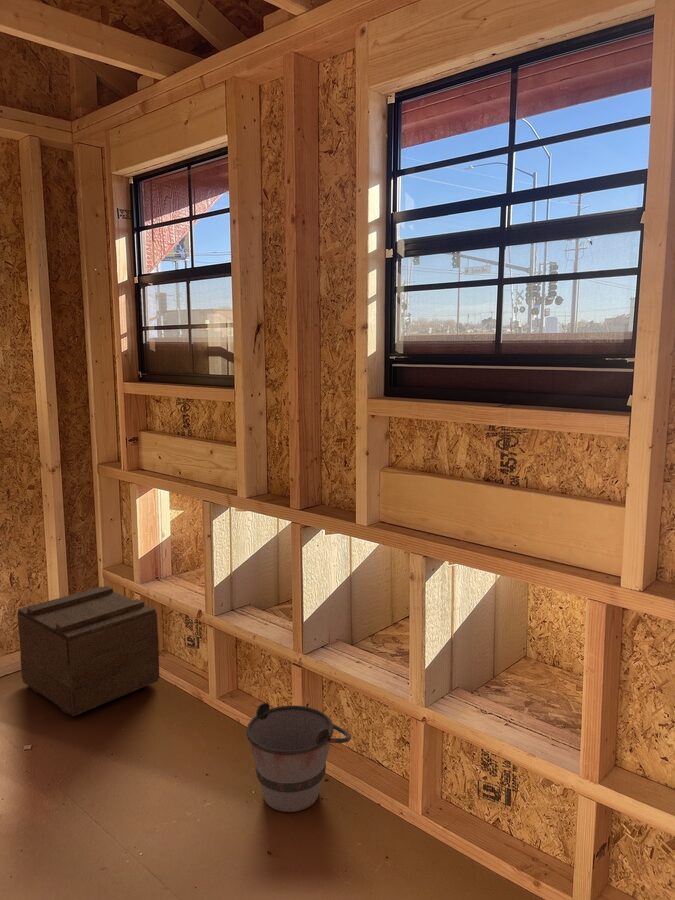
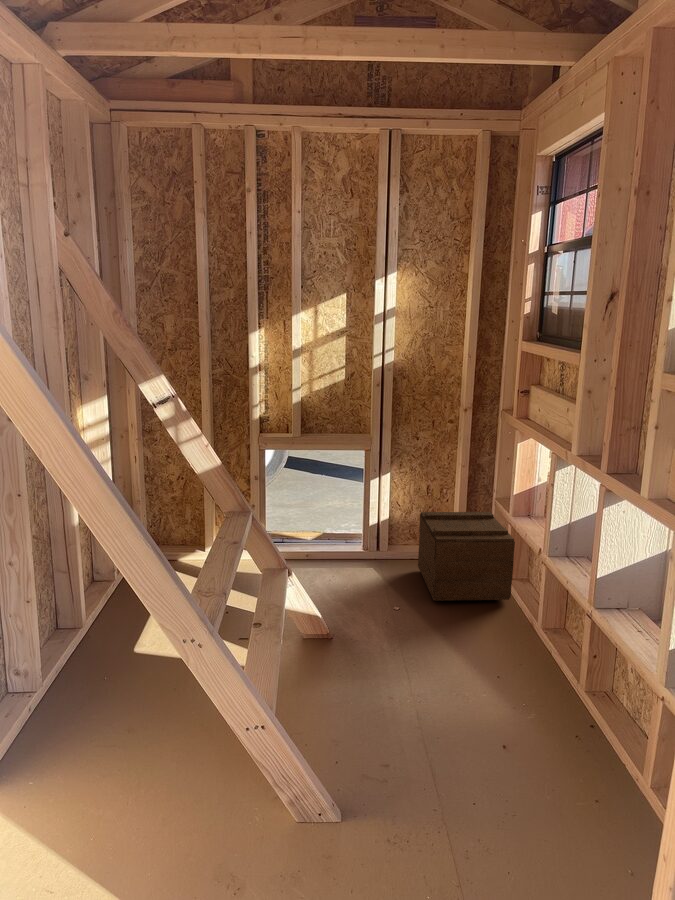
bucket: present [246,703,351,812] -> none [519,635,621,735]

